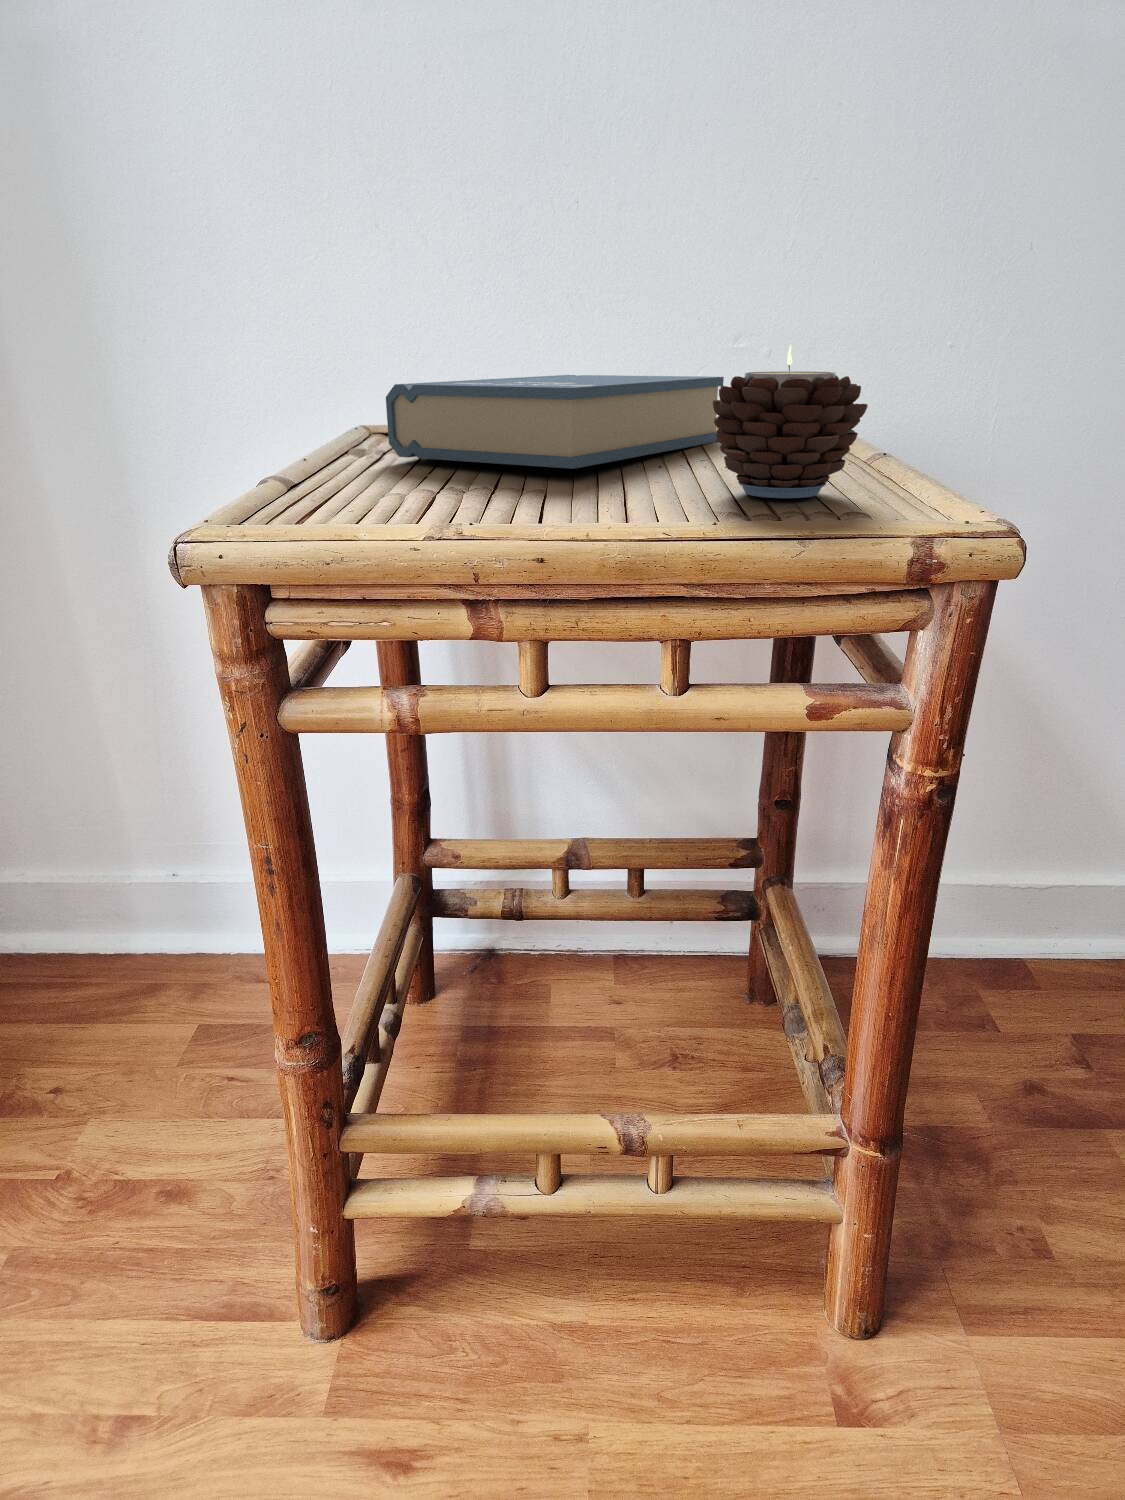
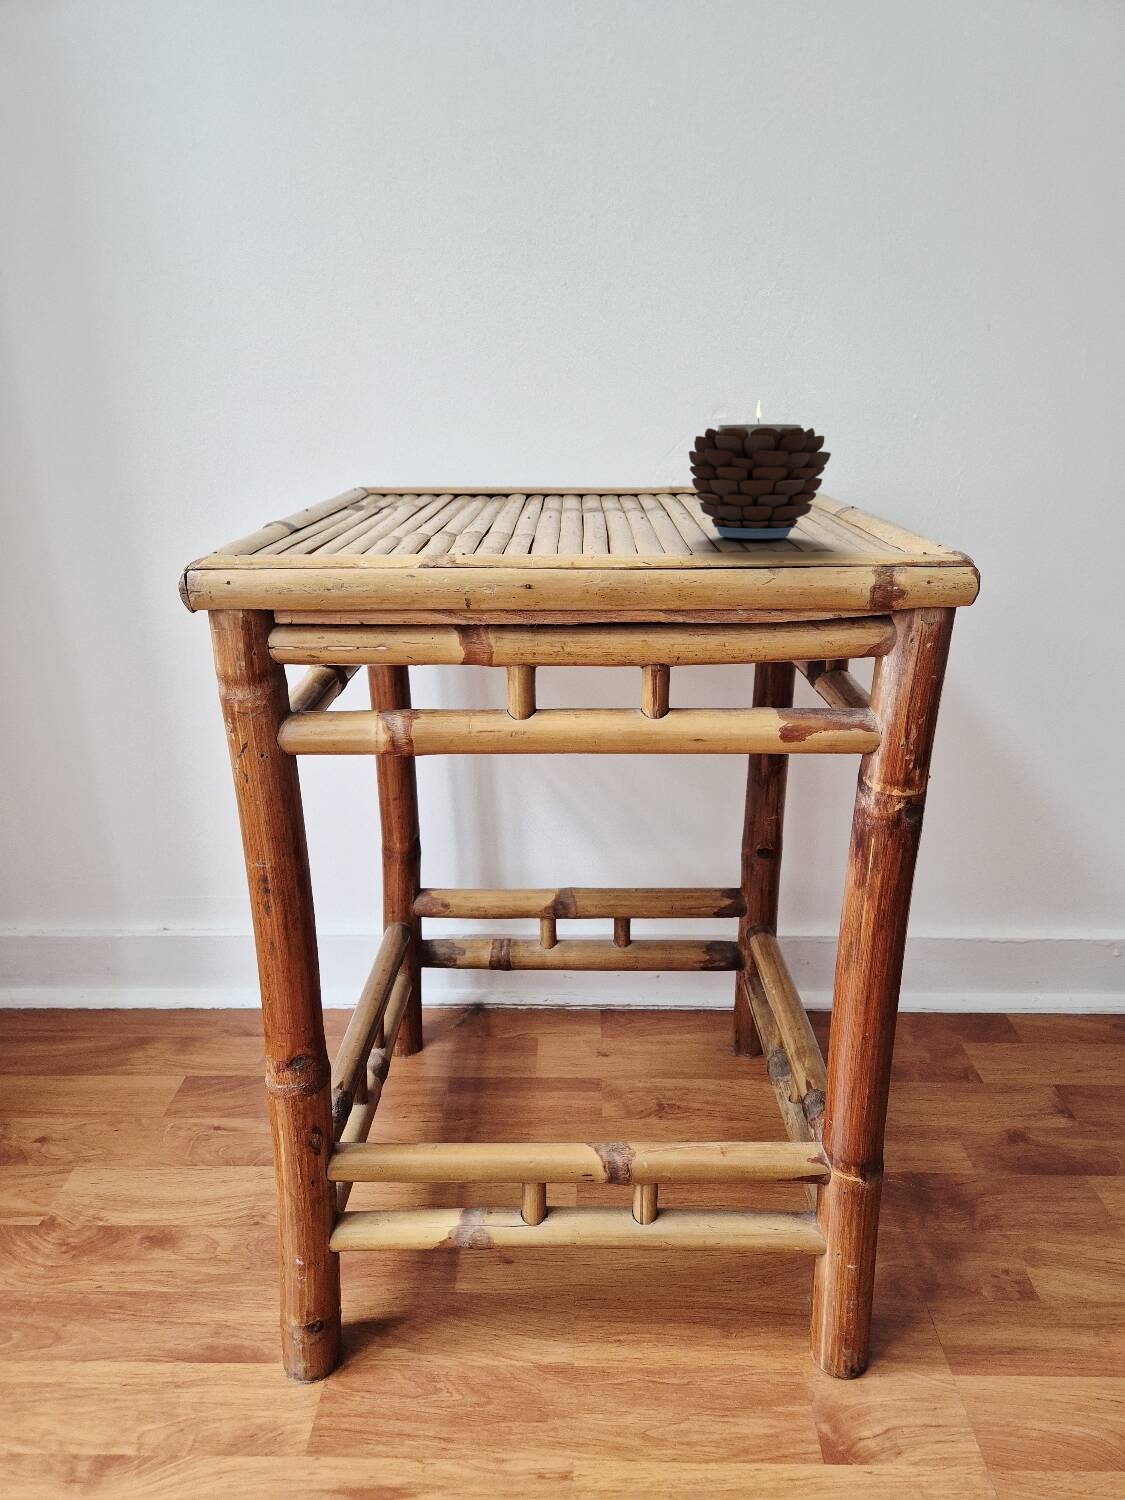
book: present [386,375,724,469] -> none [385,441,701,516]

